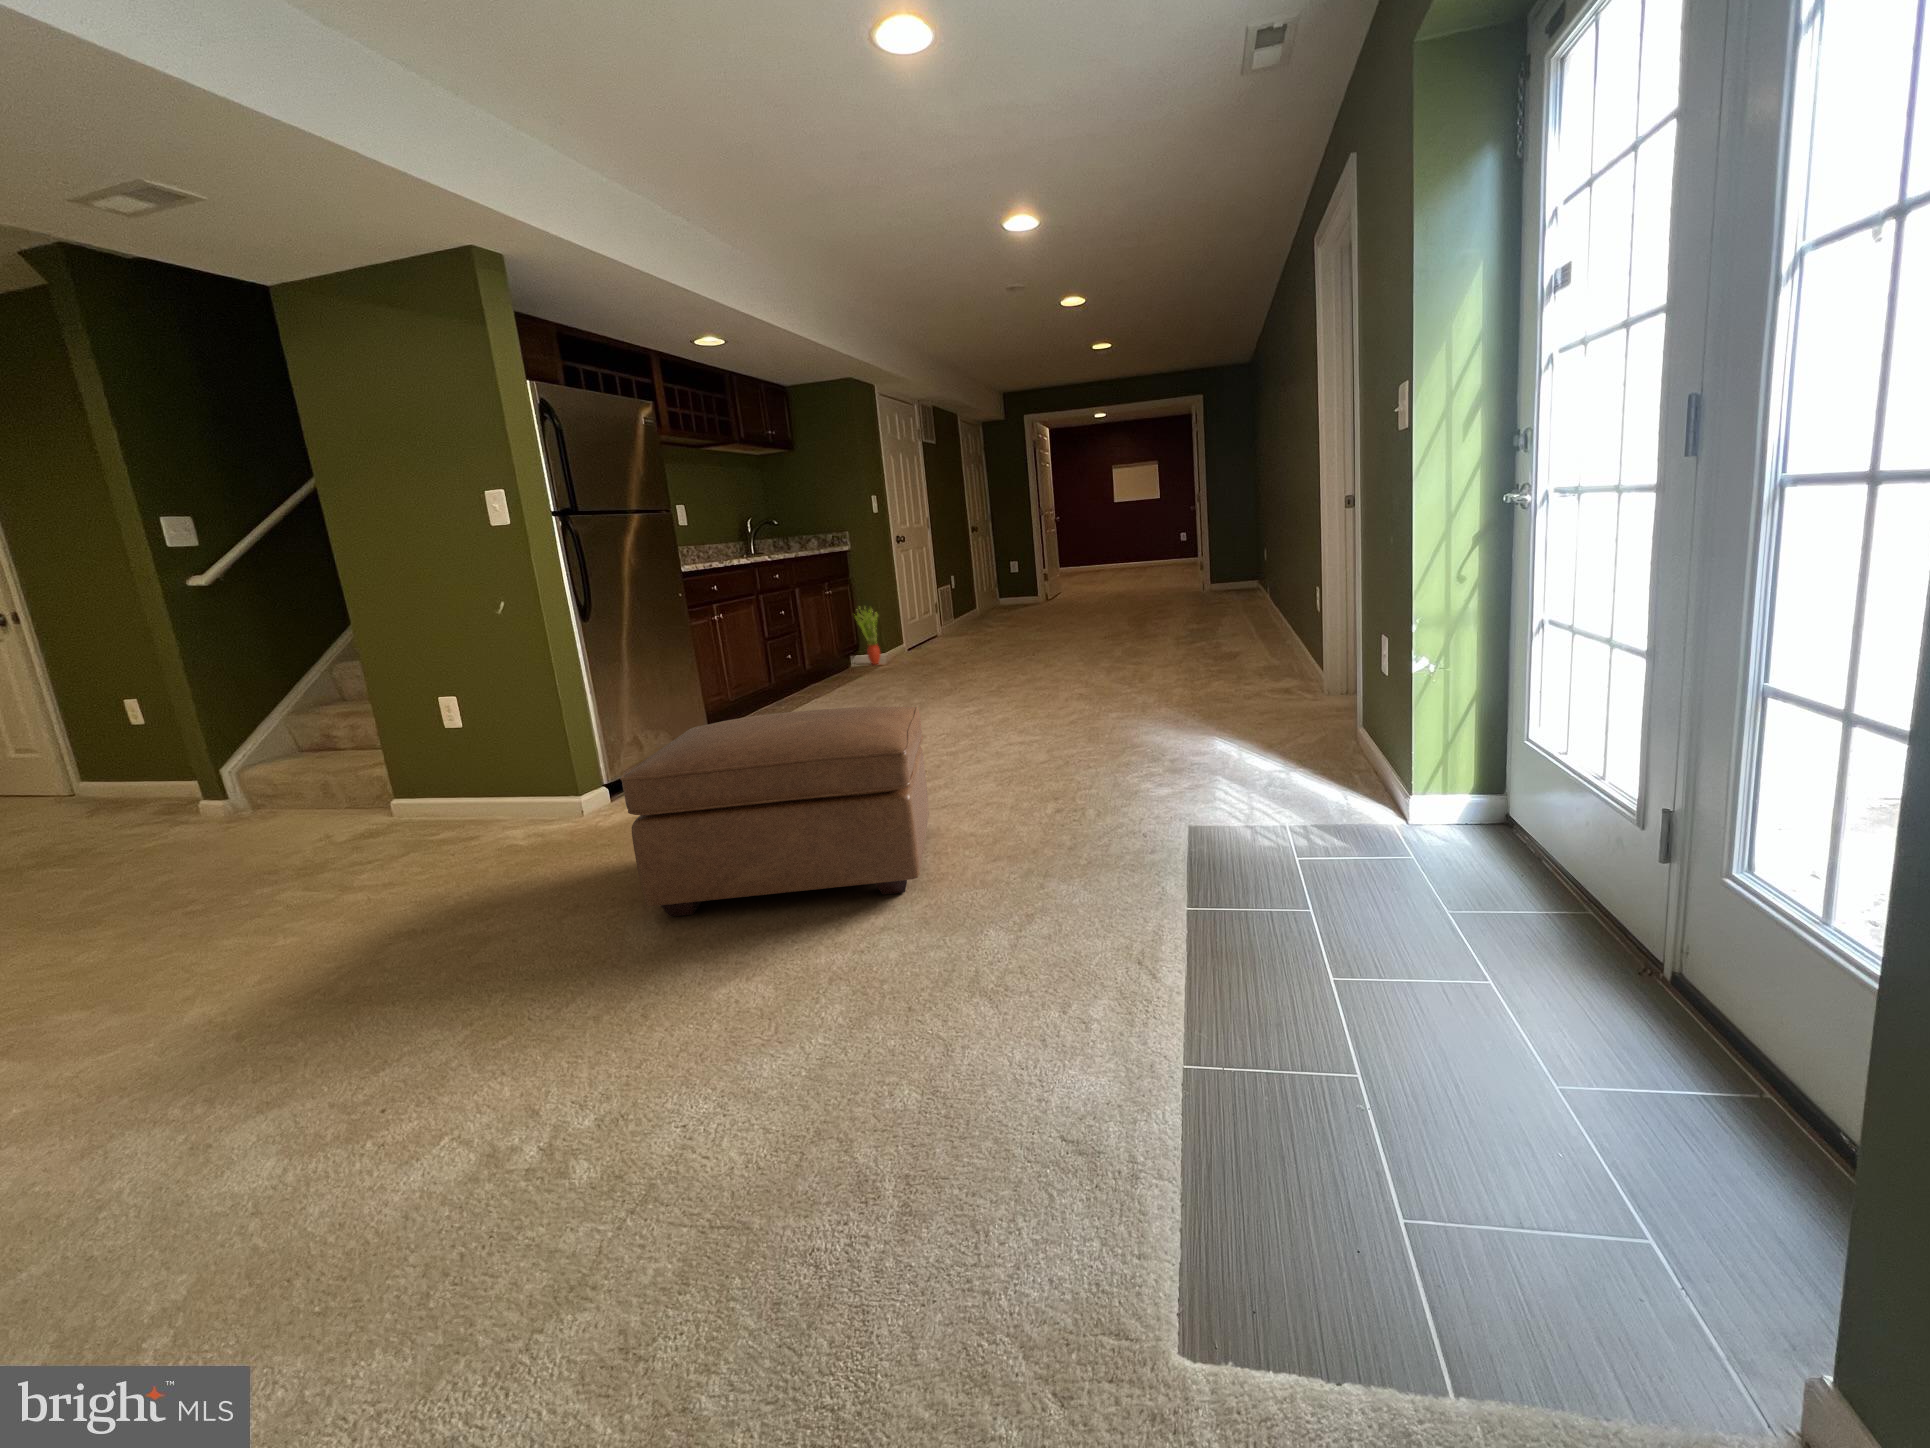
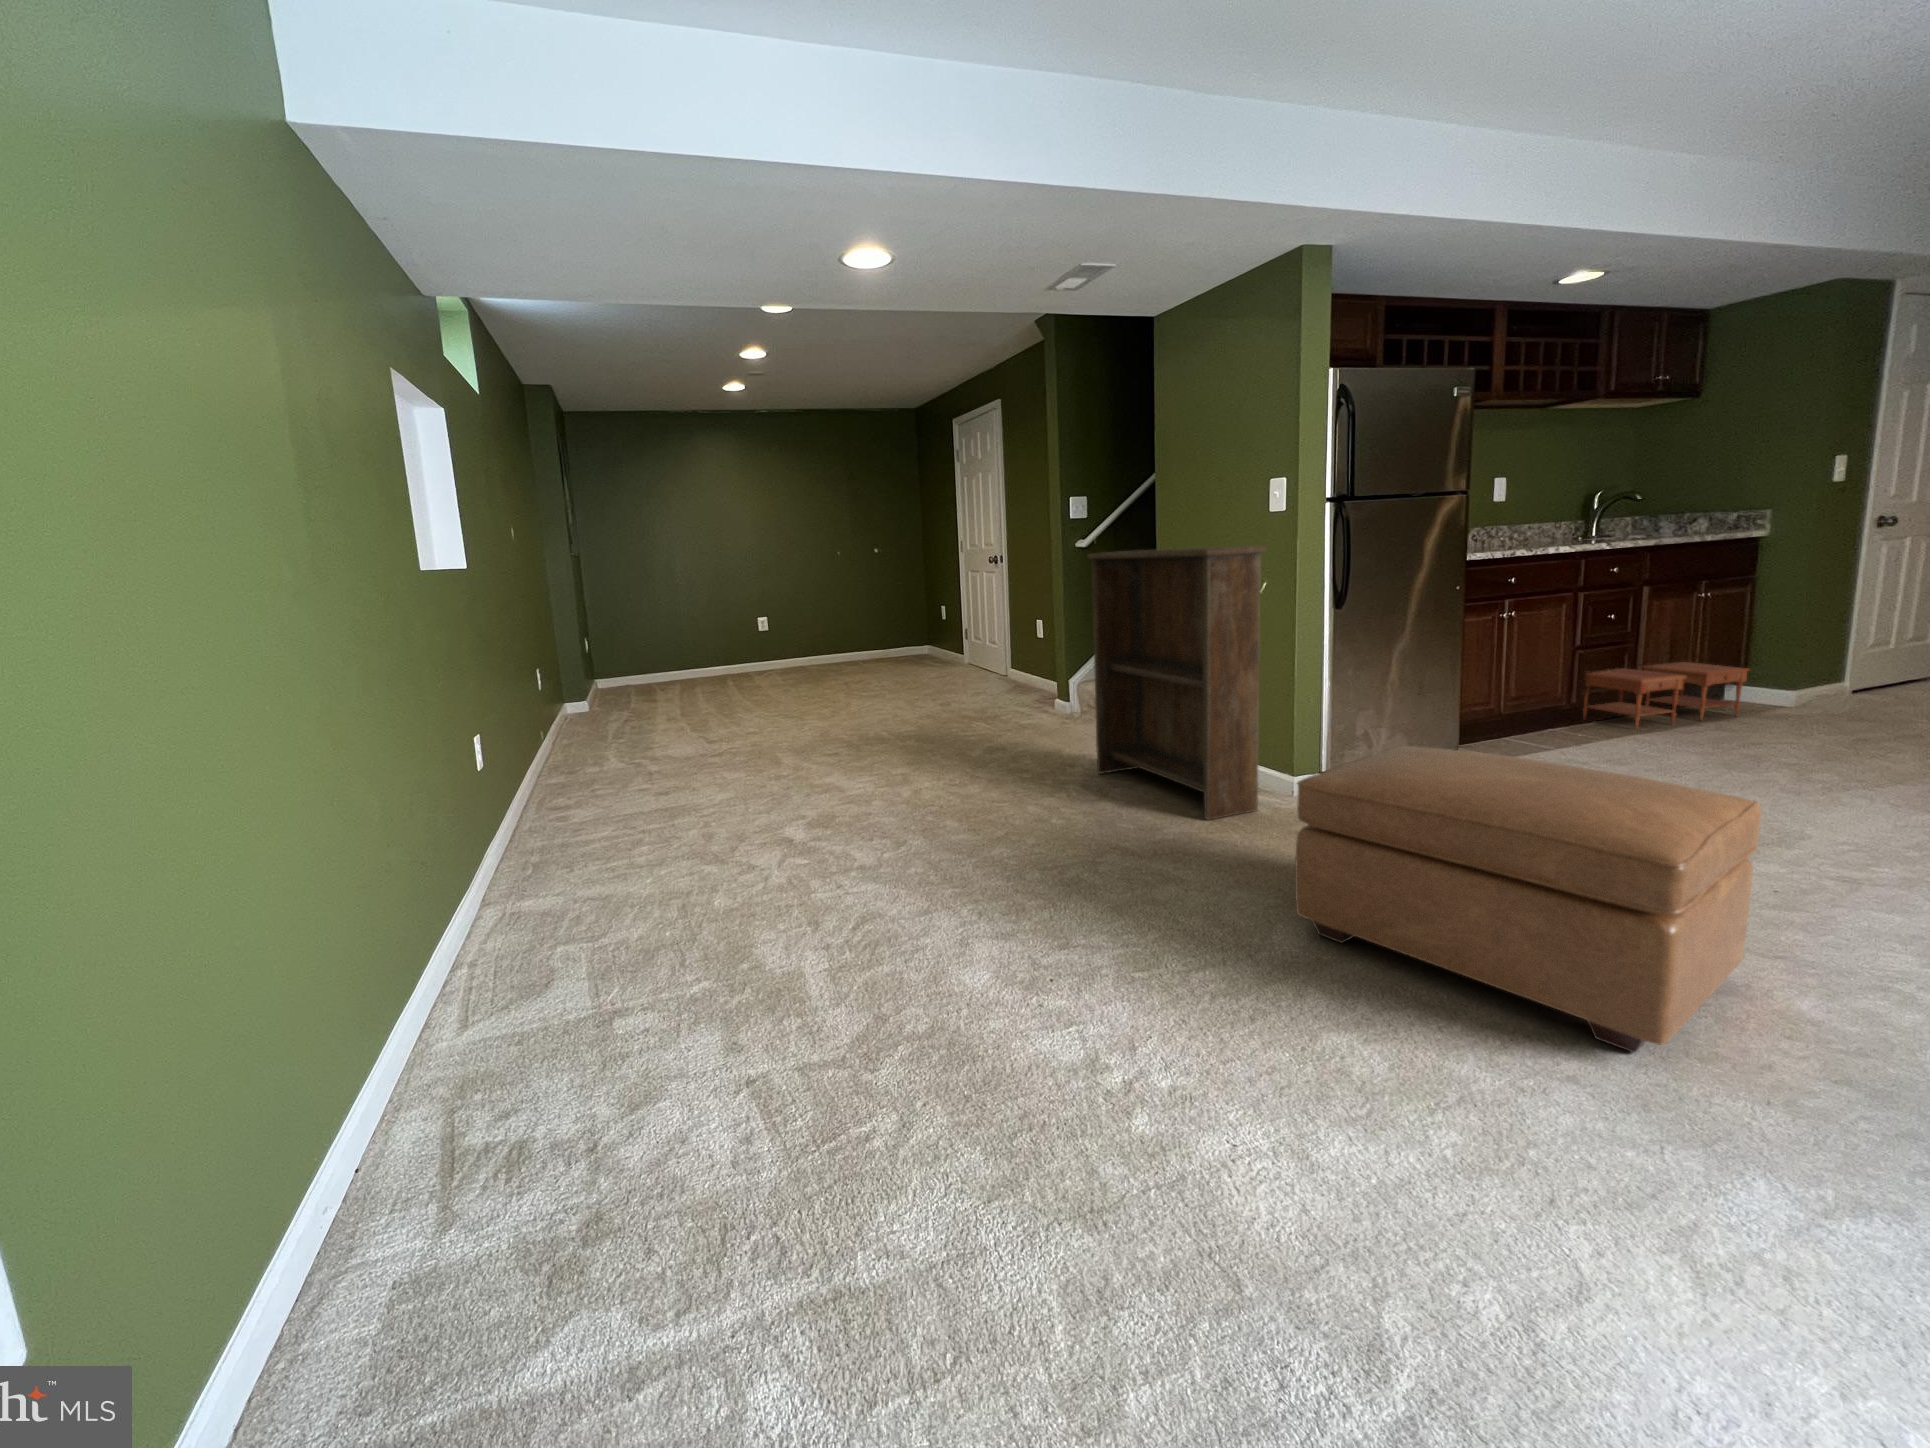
bookshelf: none [237,558,557,864] -> present [1088,546,1267,819]
potted plant: present [855,608,881,664] -> none [1749,614,1804,704]
side table: none [772,642,861,695] -> present [1583,662,1750,729]

